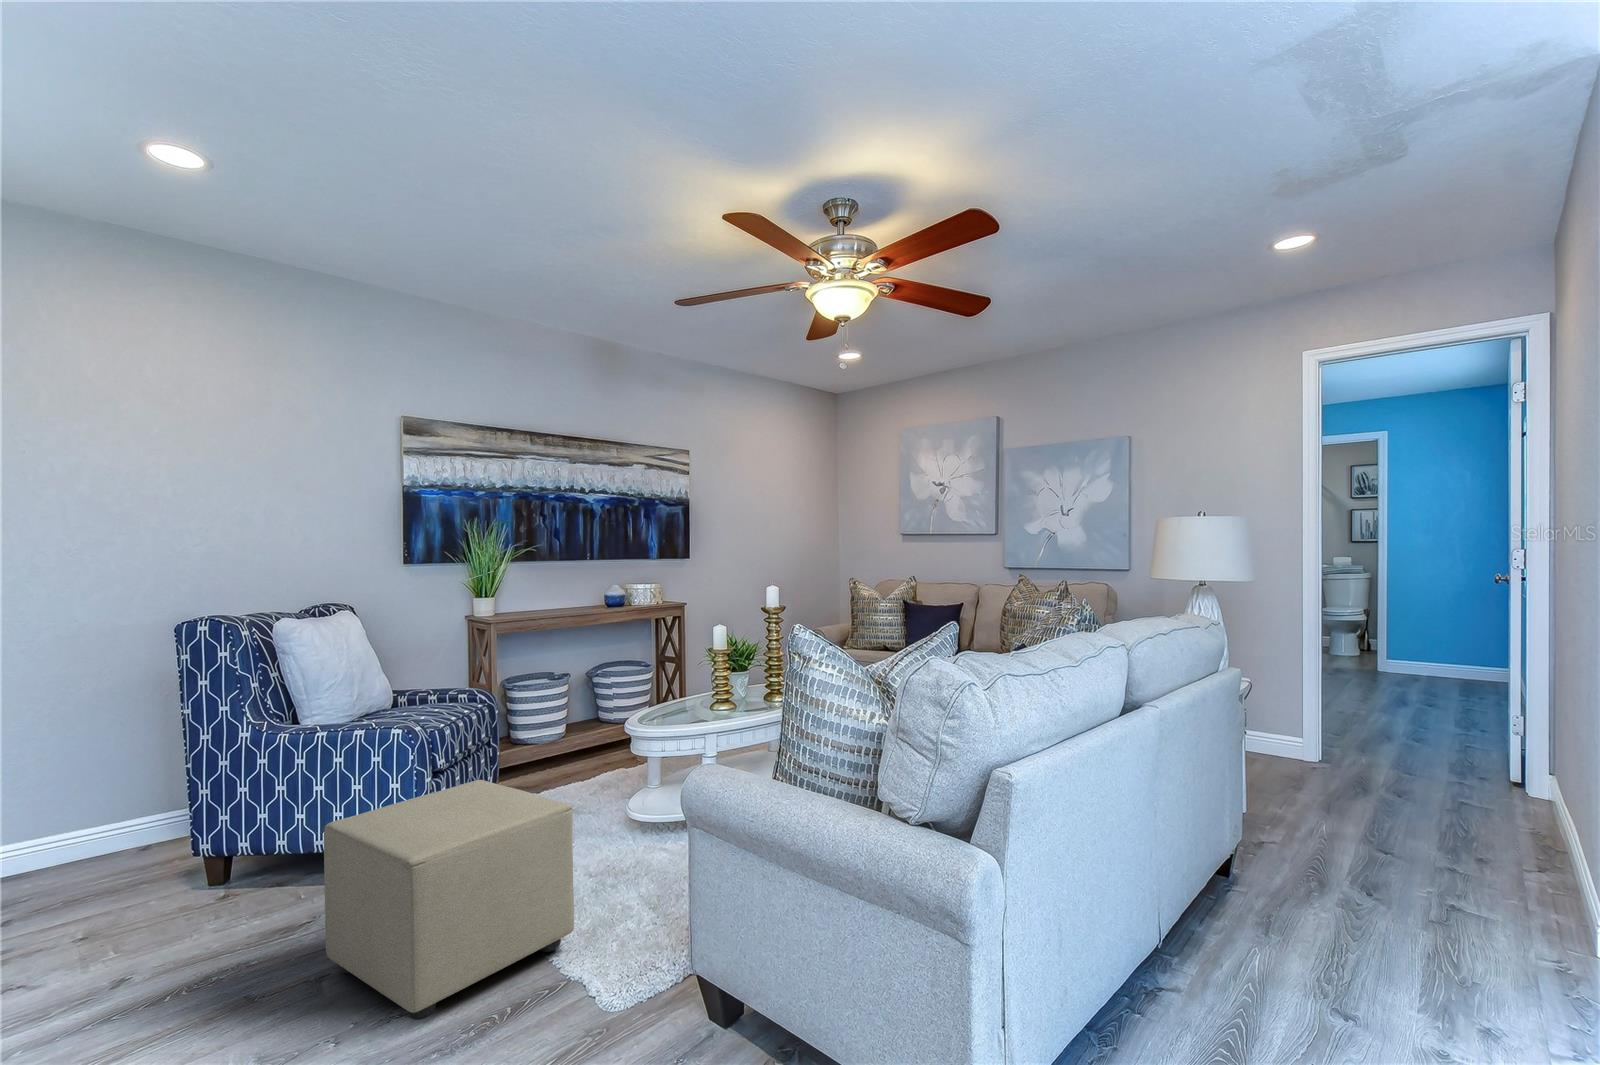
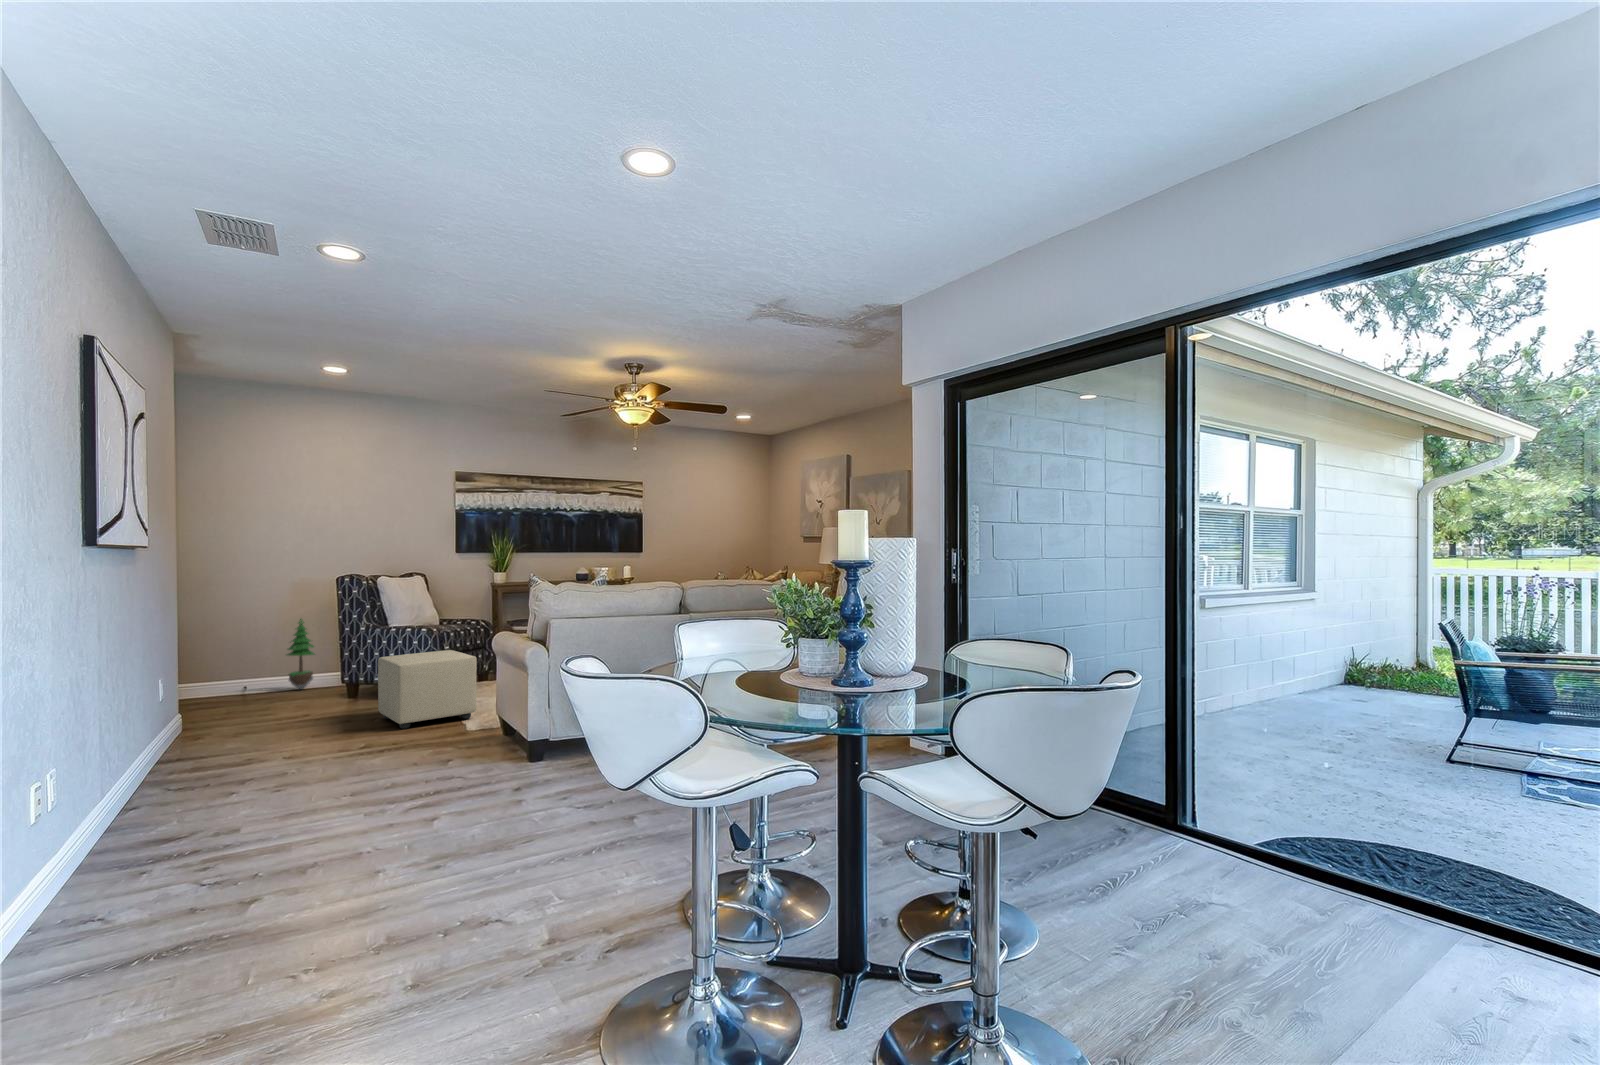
potted tree: none [51,711,127,868] -> present [287,619,315,689]

